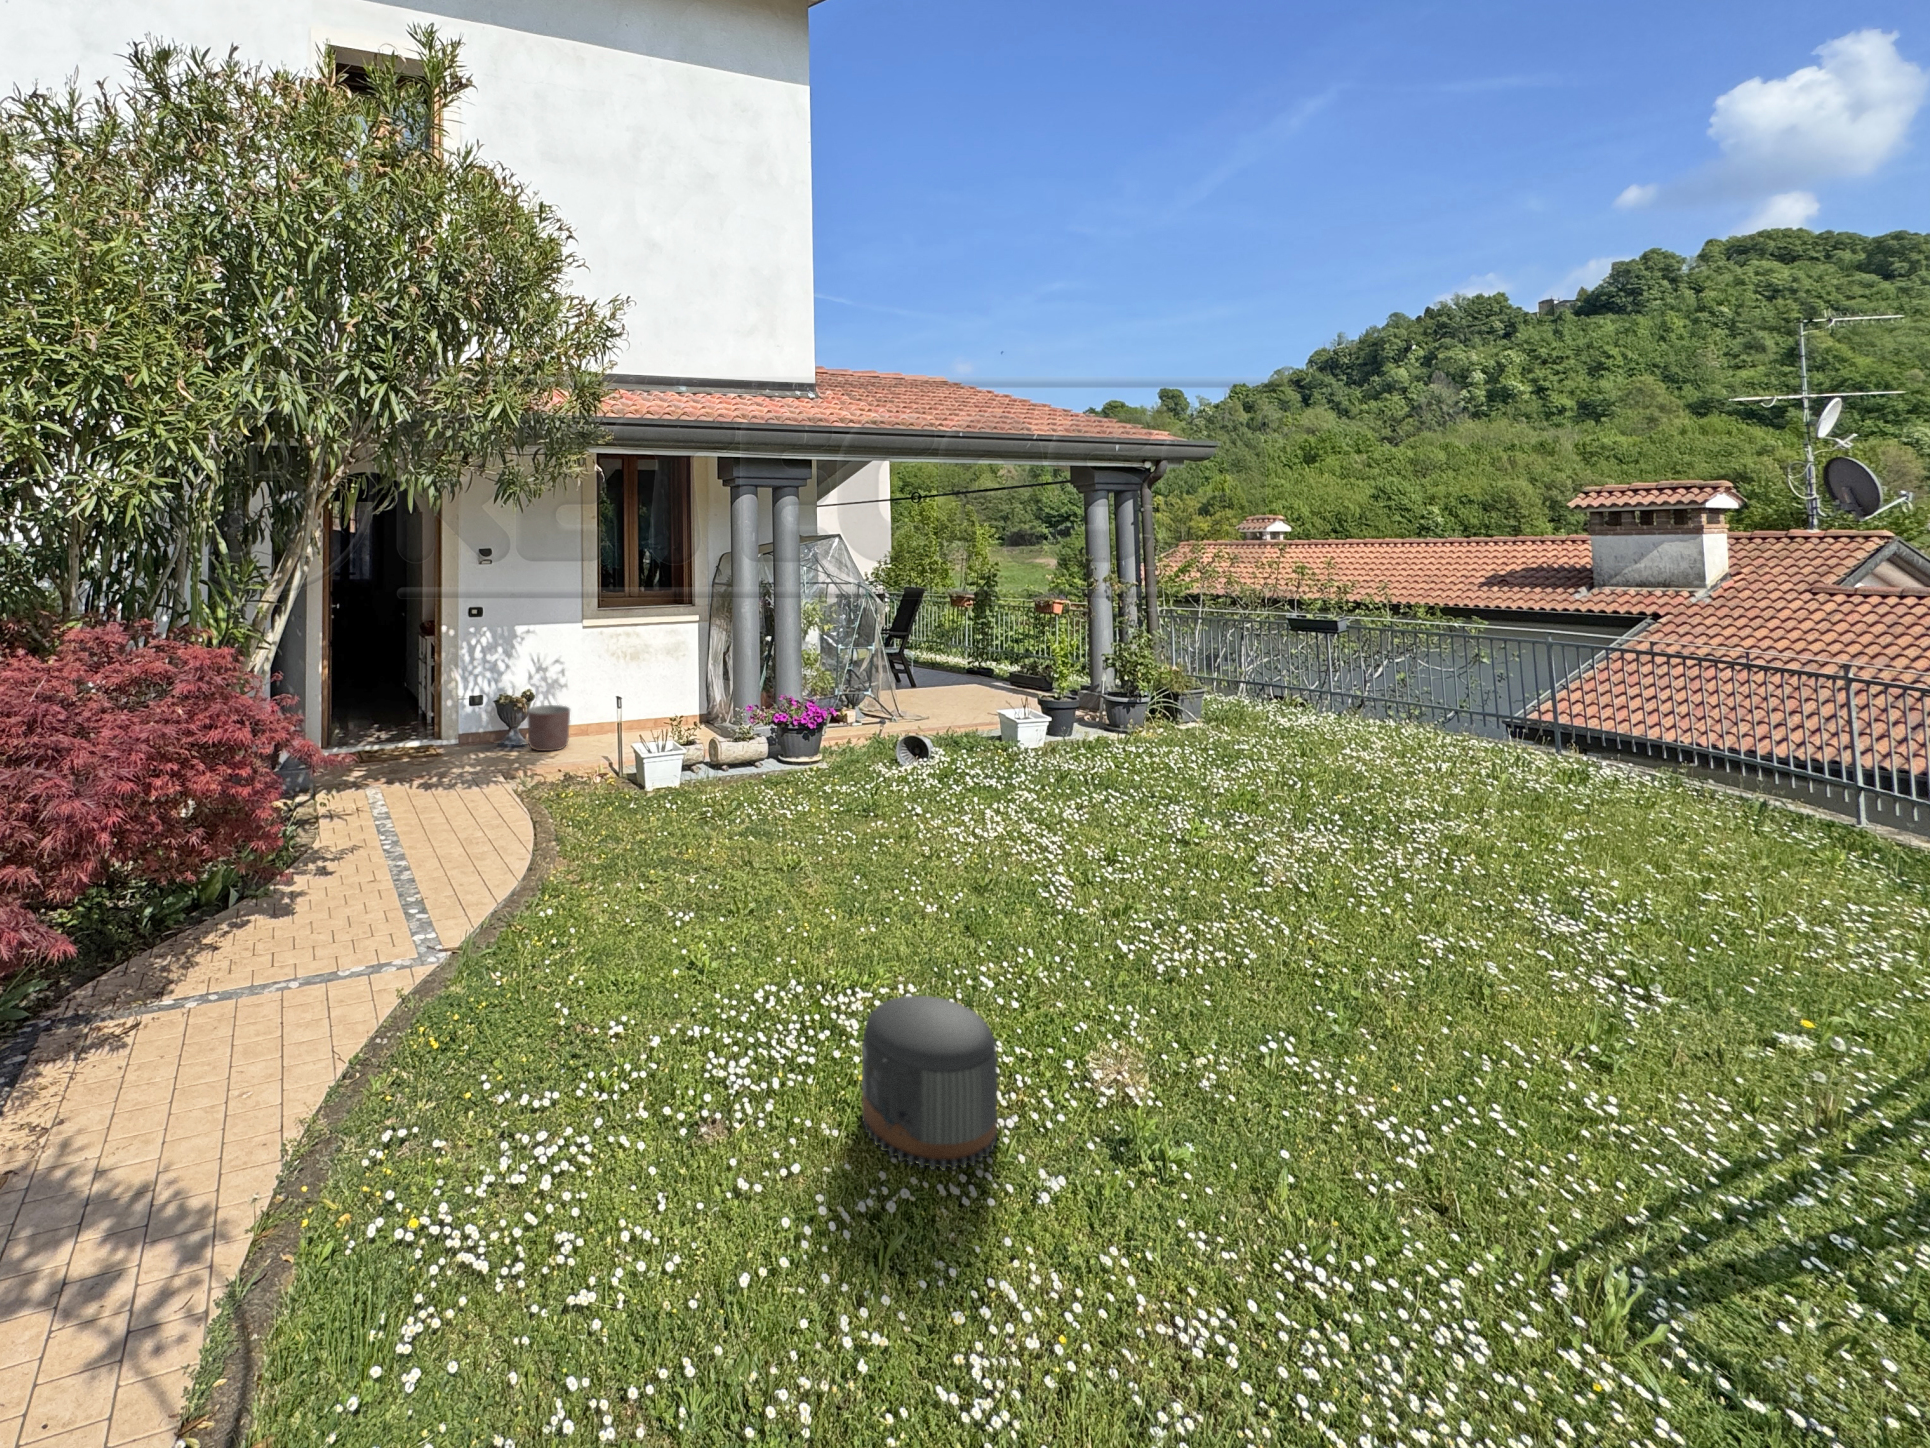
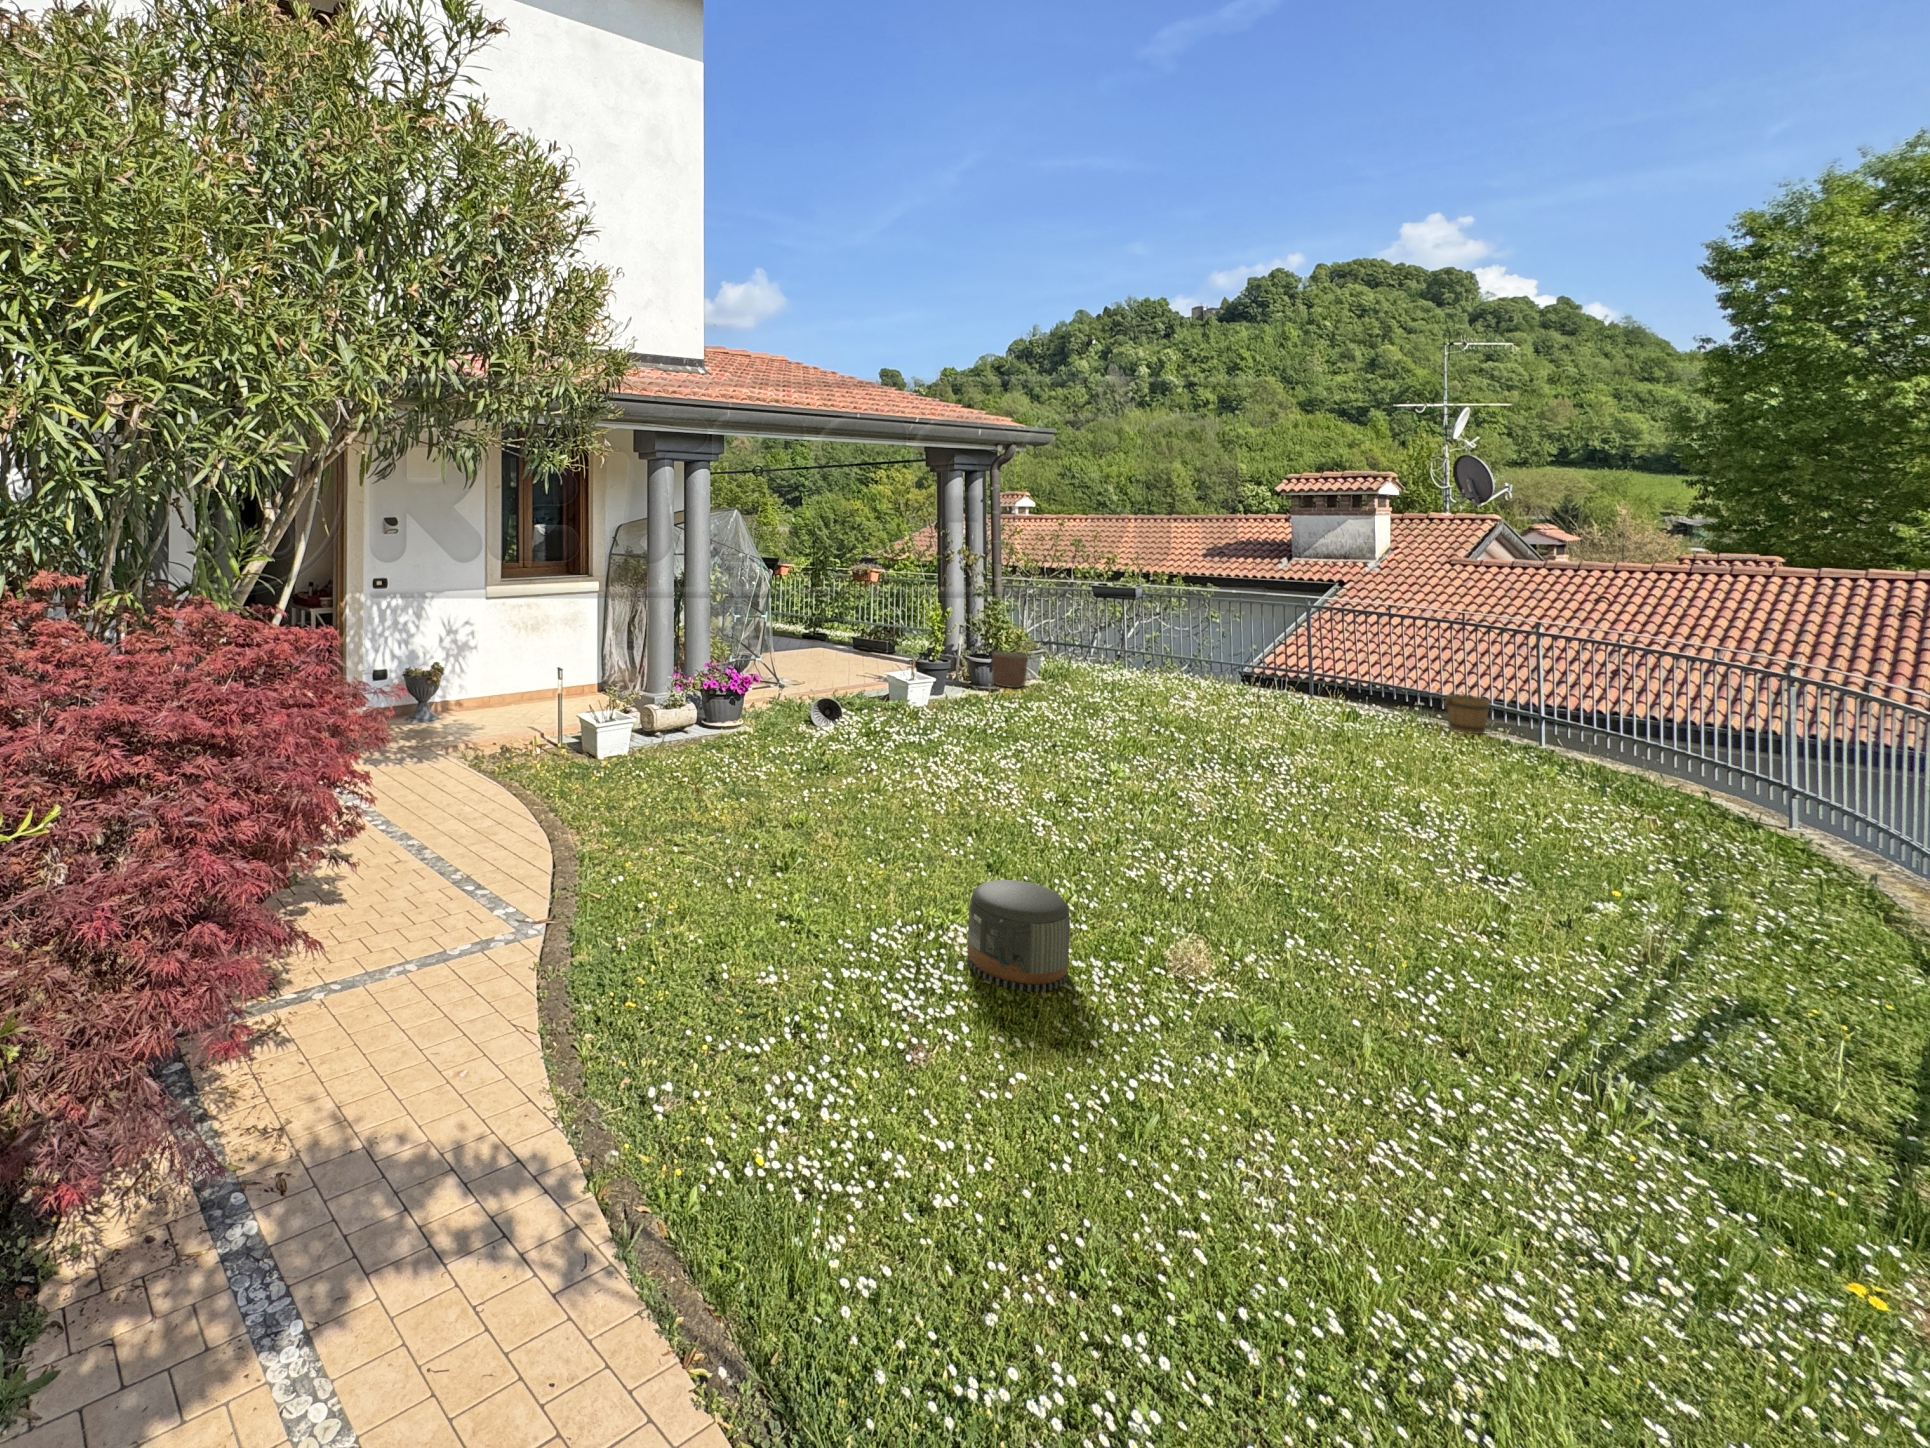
planter: present [527,705,570,751] -> present [992,651,1028,688]
bucket: none [1776,760,1852,817] -> present [1443,694,1490,734]

